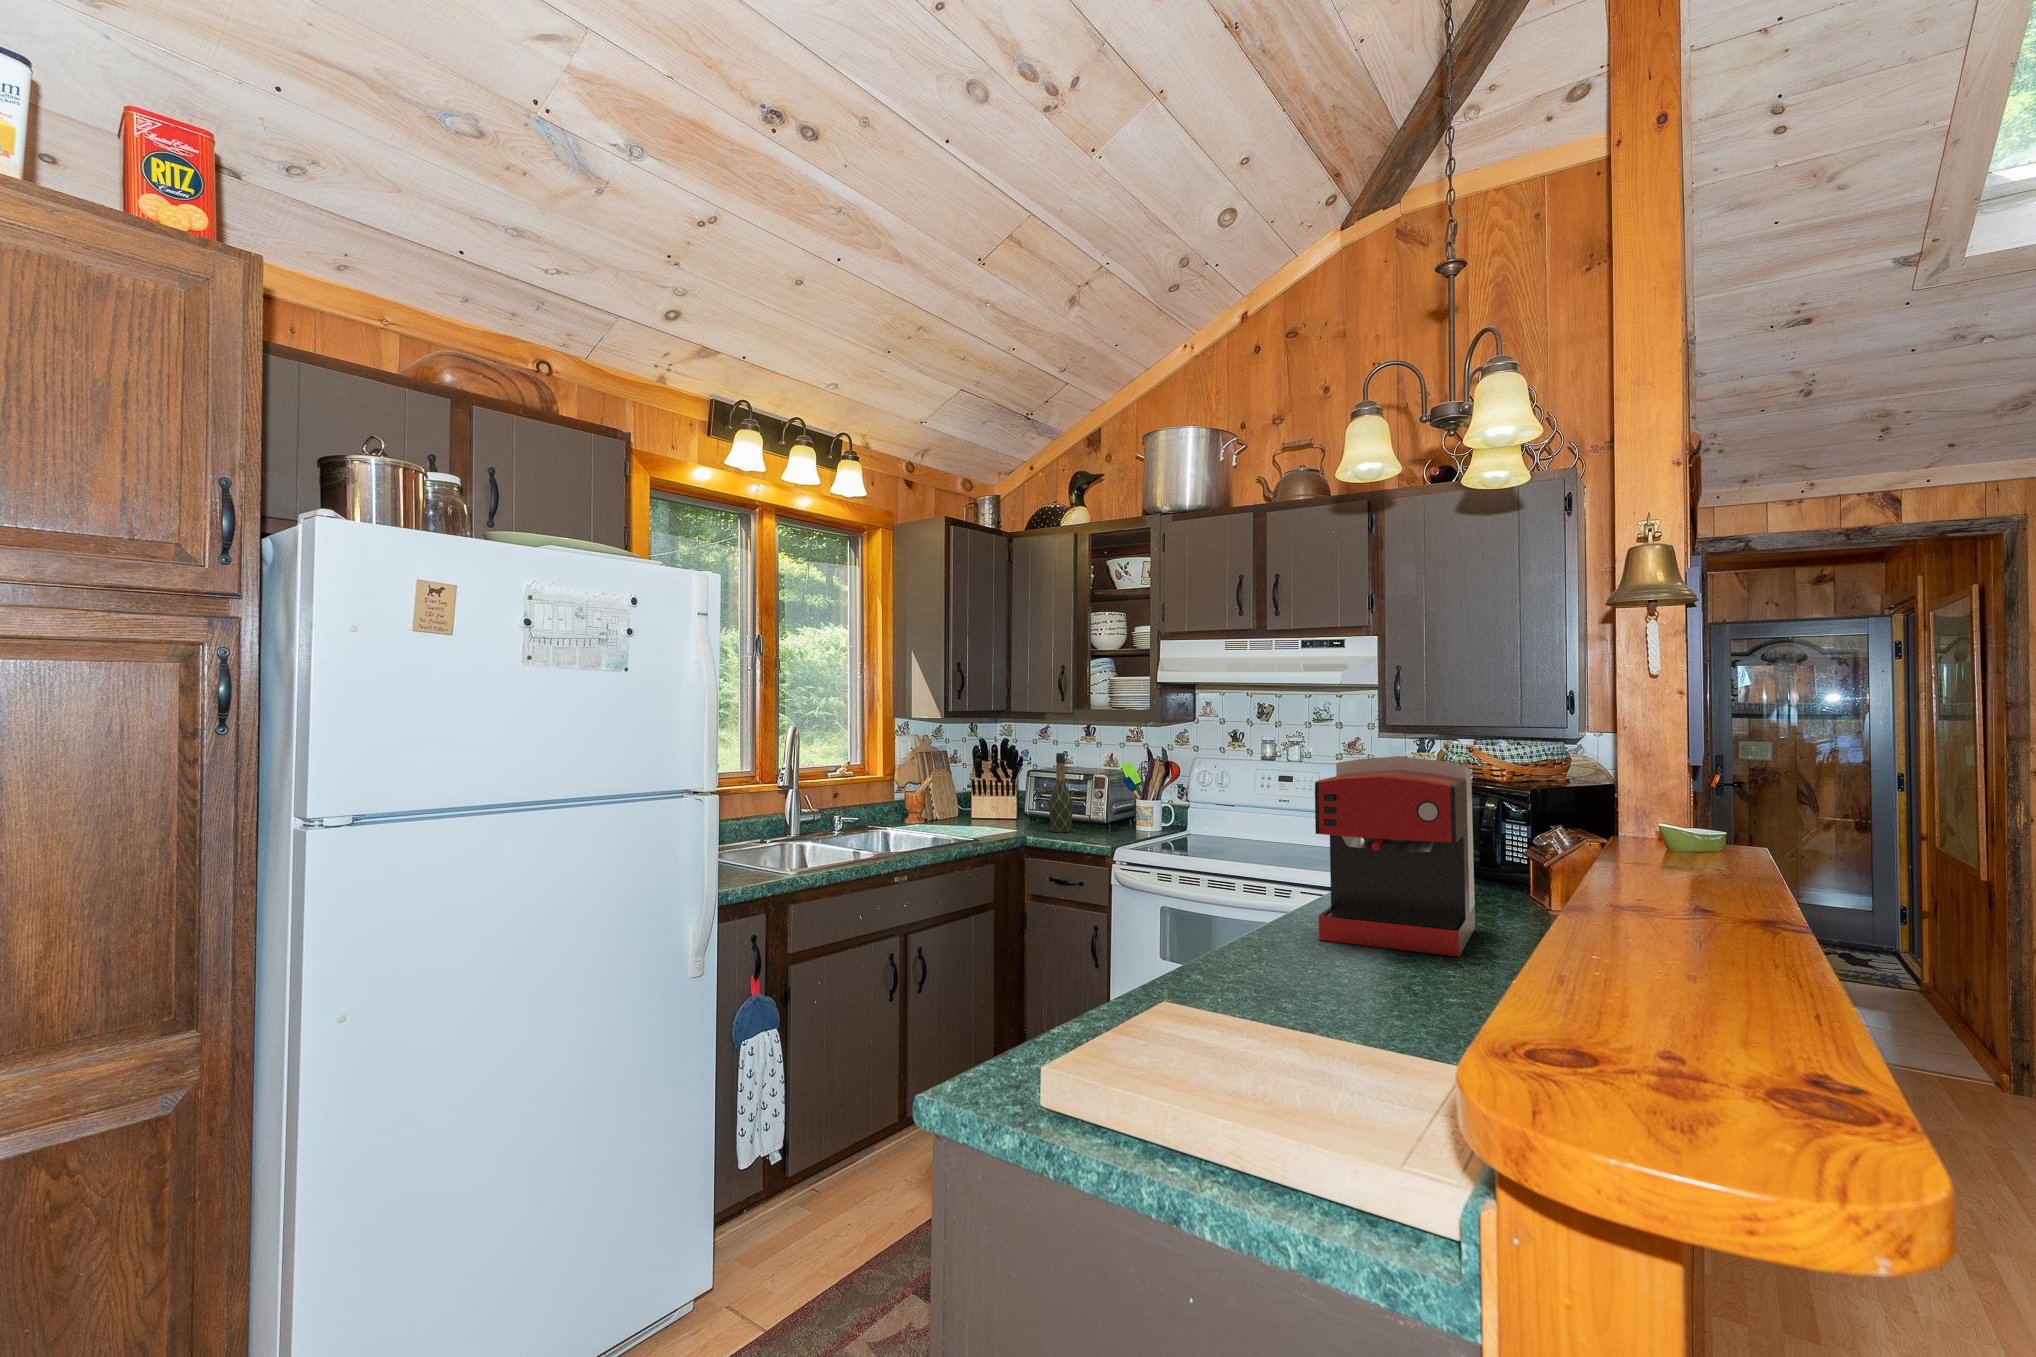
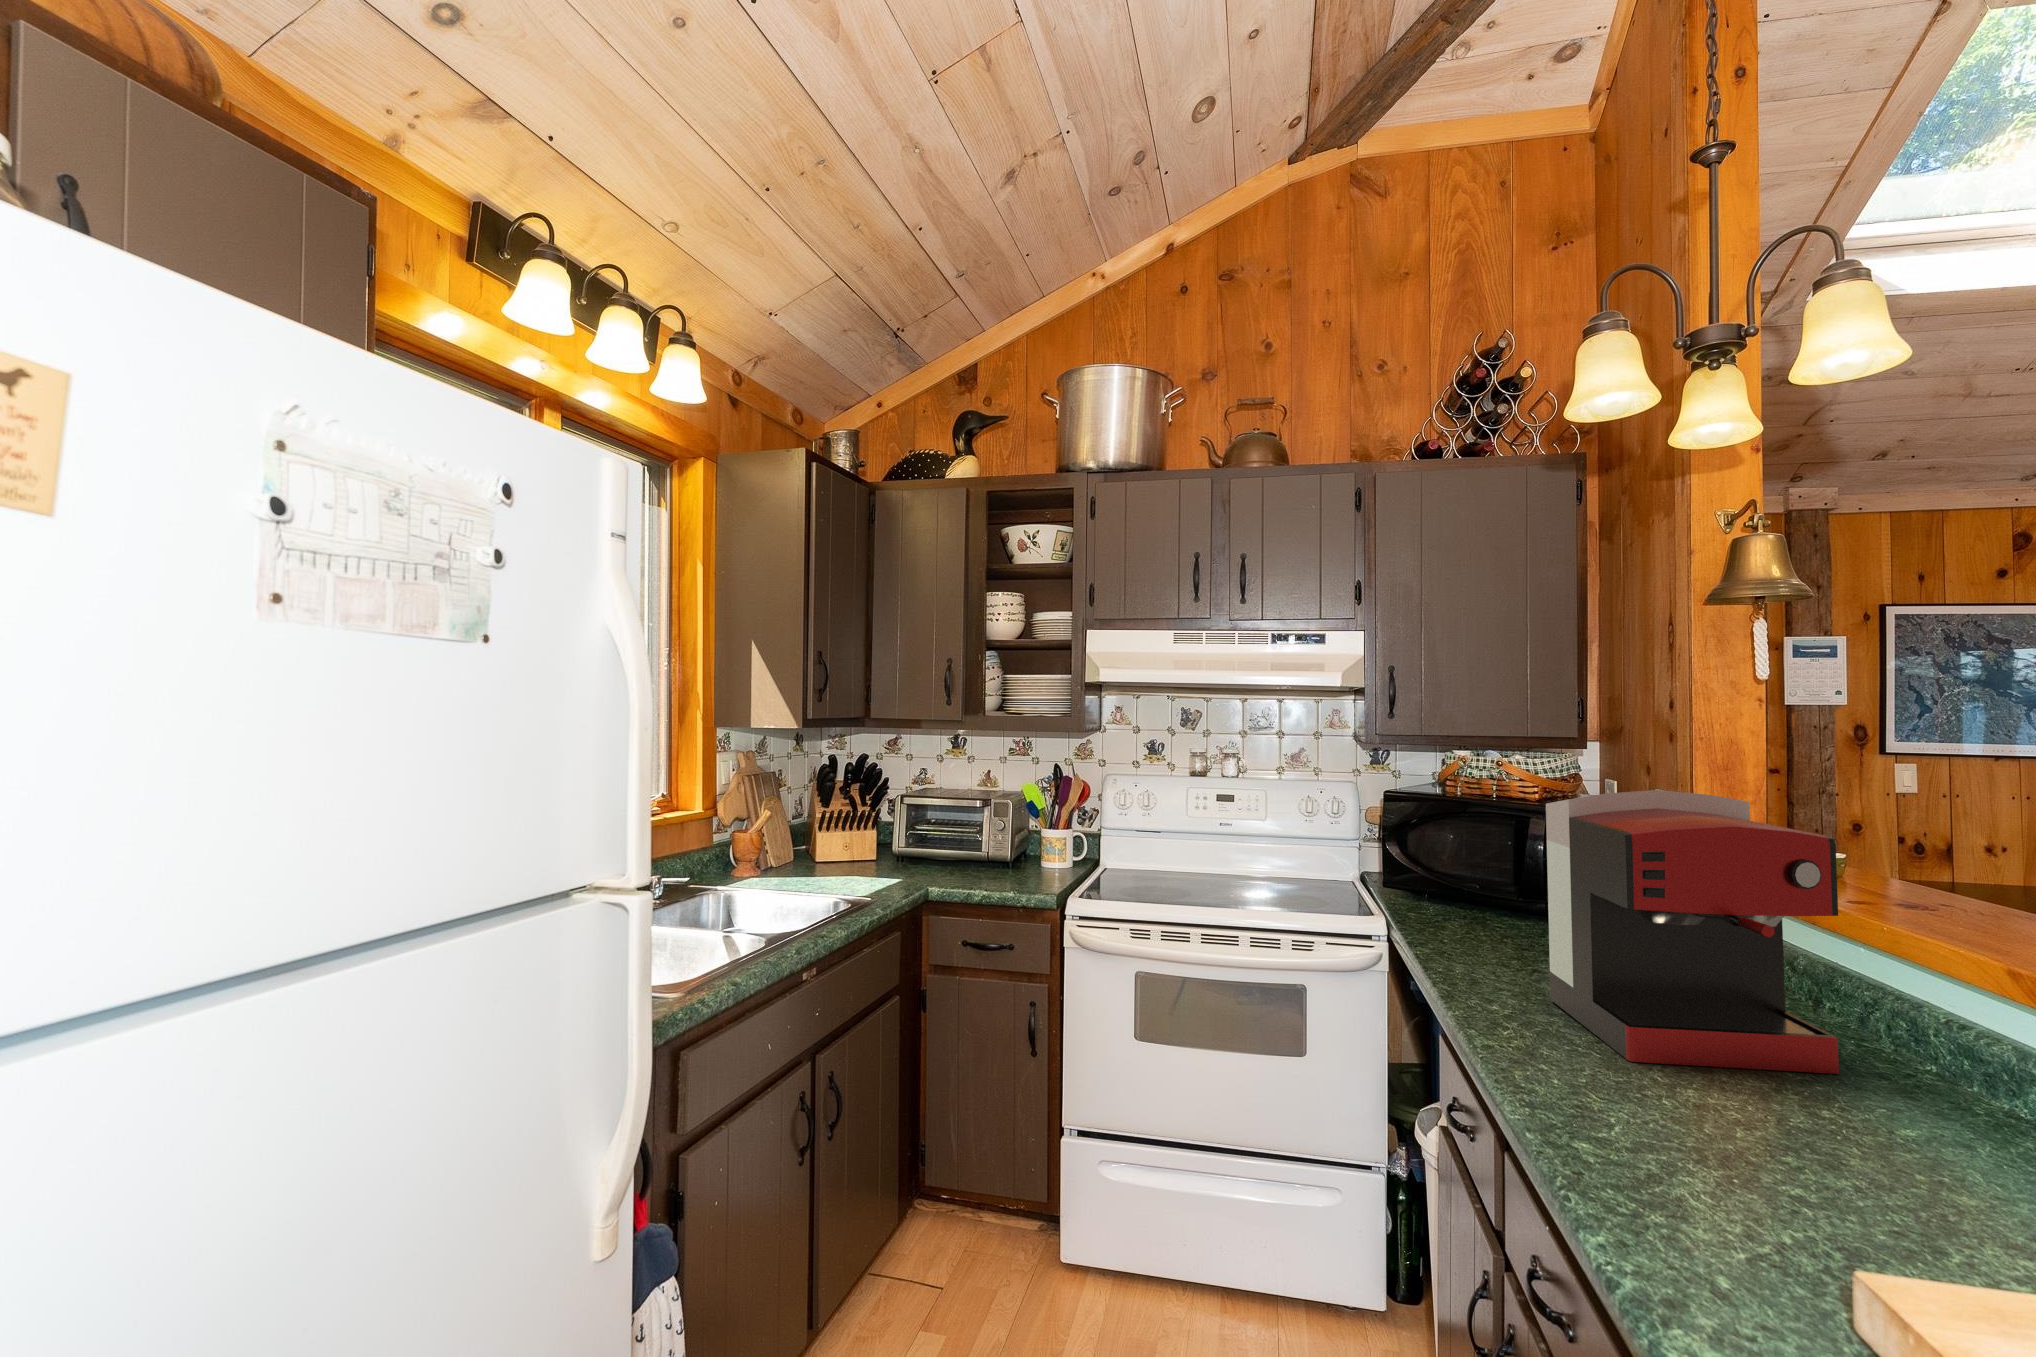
wine bottle: present [1048,753,1073,832] -> none [927,770,959,872]

